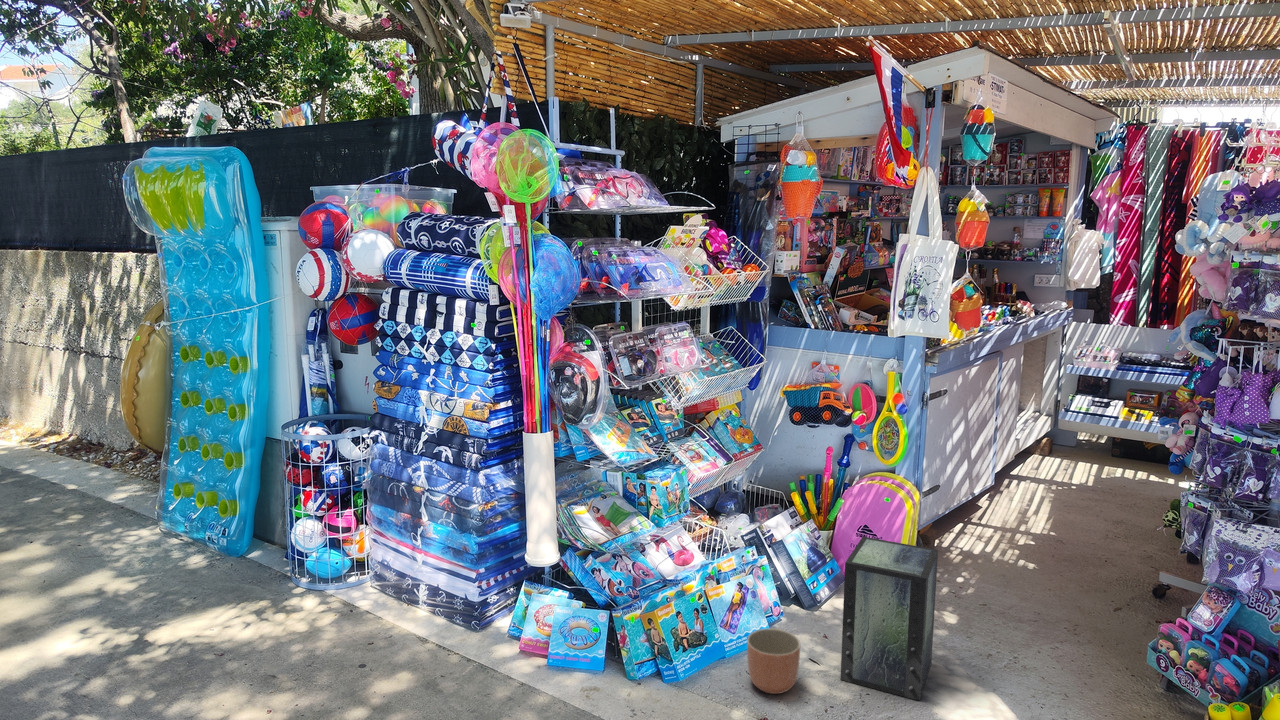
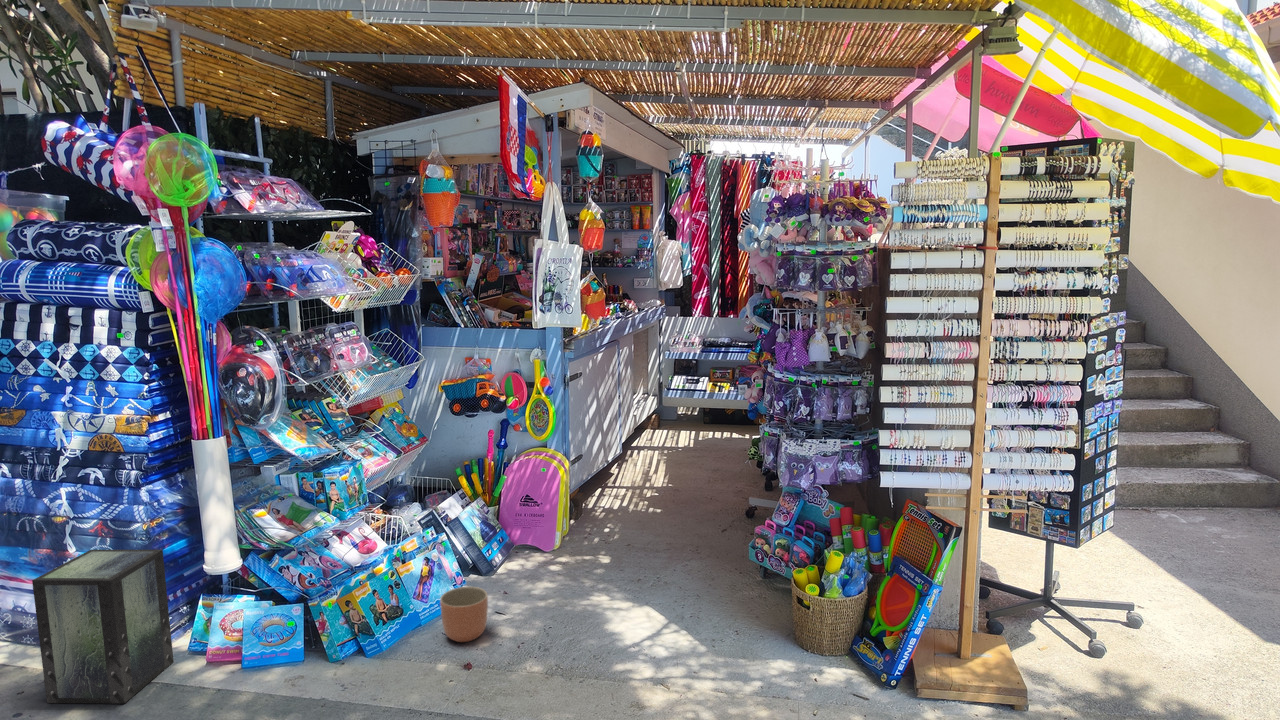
storage box: present [841,537,938,700] -> present [32,550,174,704]

